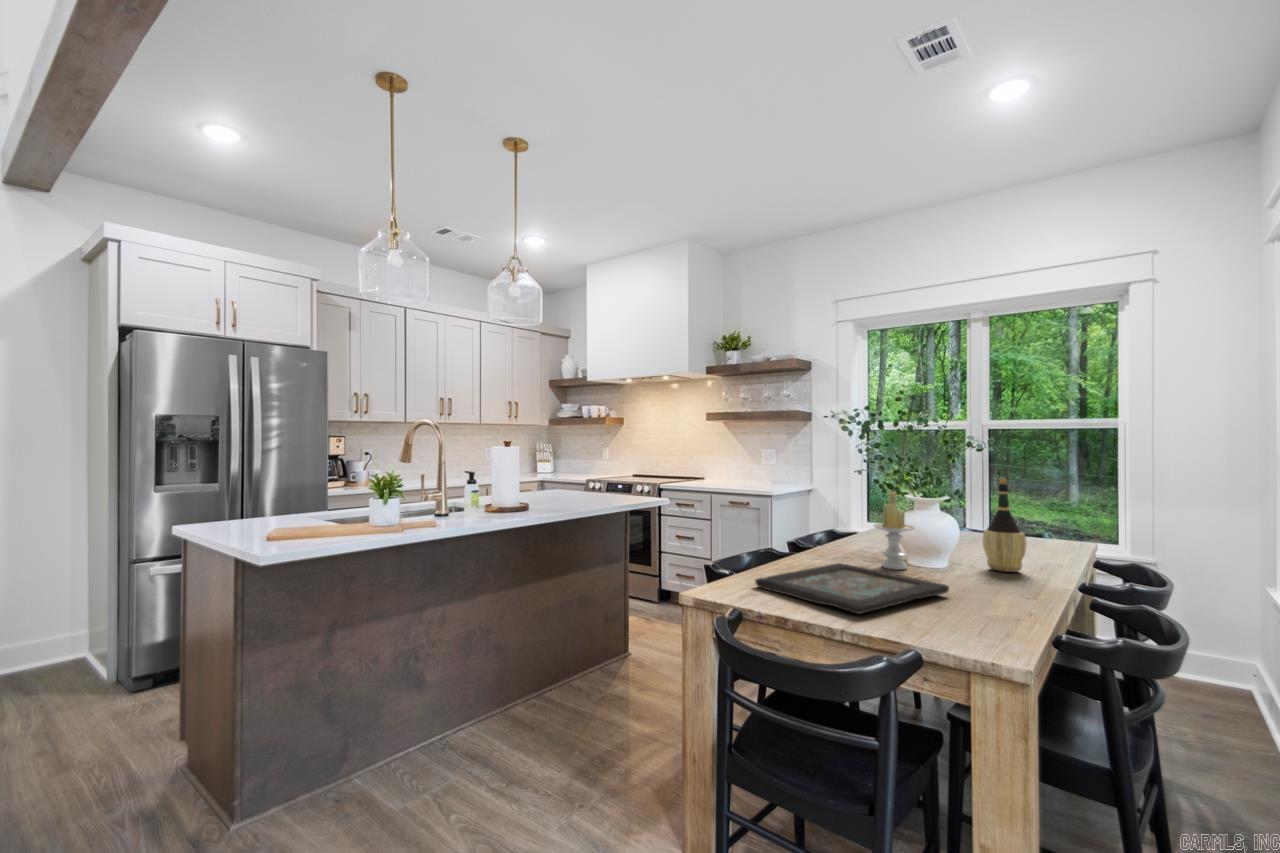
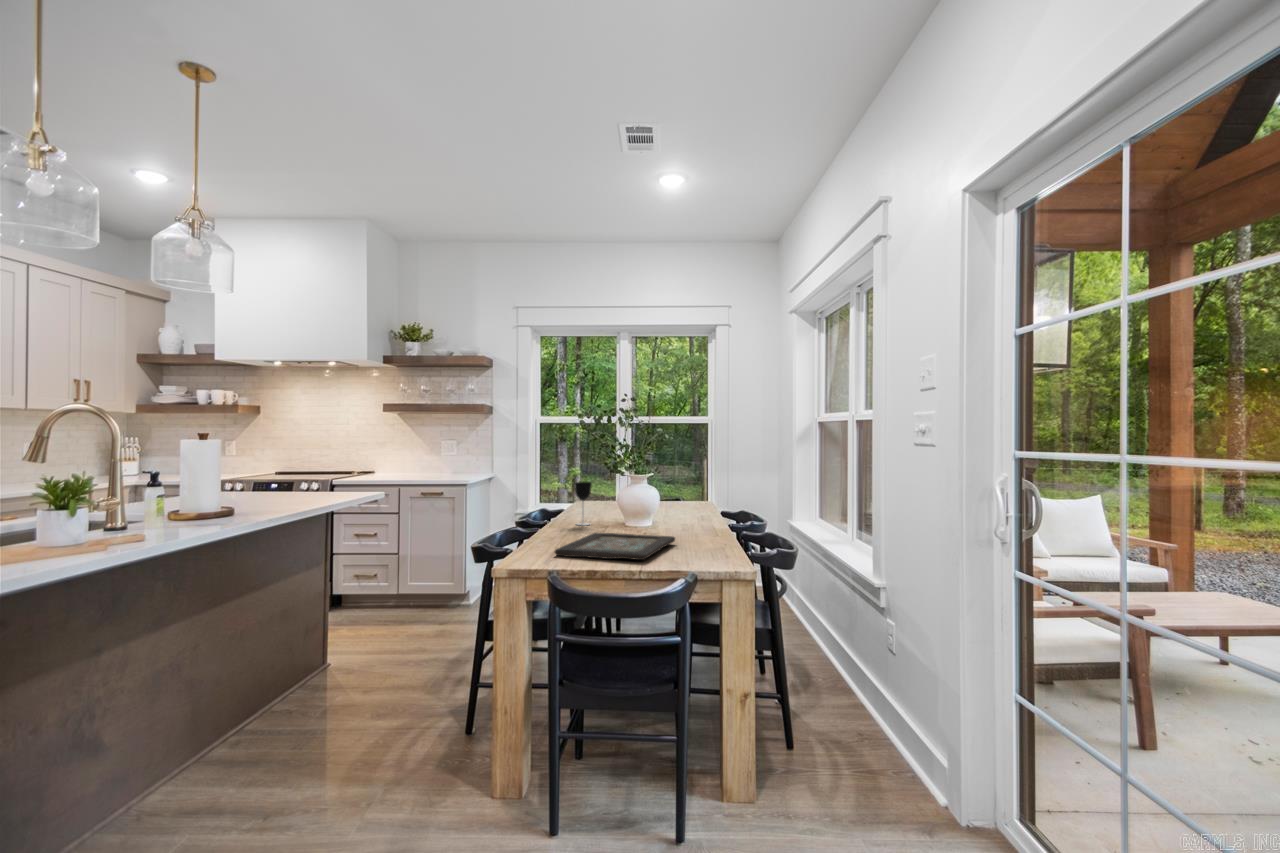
wine bottle: present [983,478,1027,572] -> none [674,462,699,526]
candle: present [874,491,915,569] -> none [610,475,639,533]
wine glass: none [841,497,864,552] -> present [575,482,592,525]

